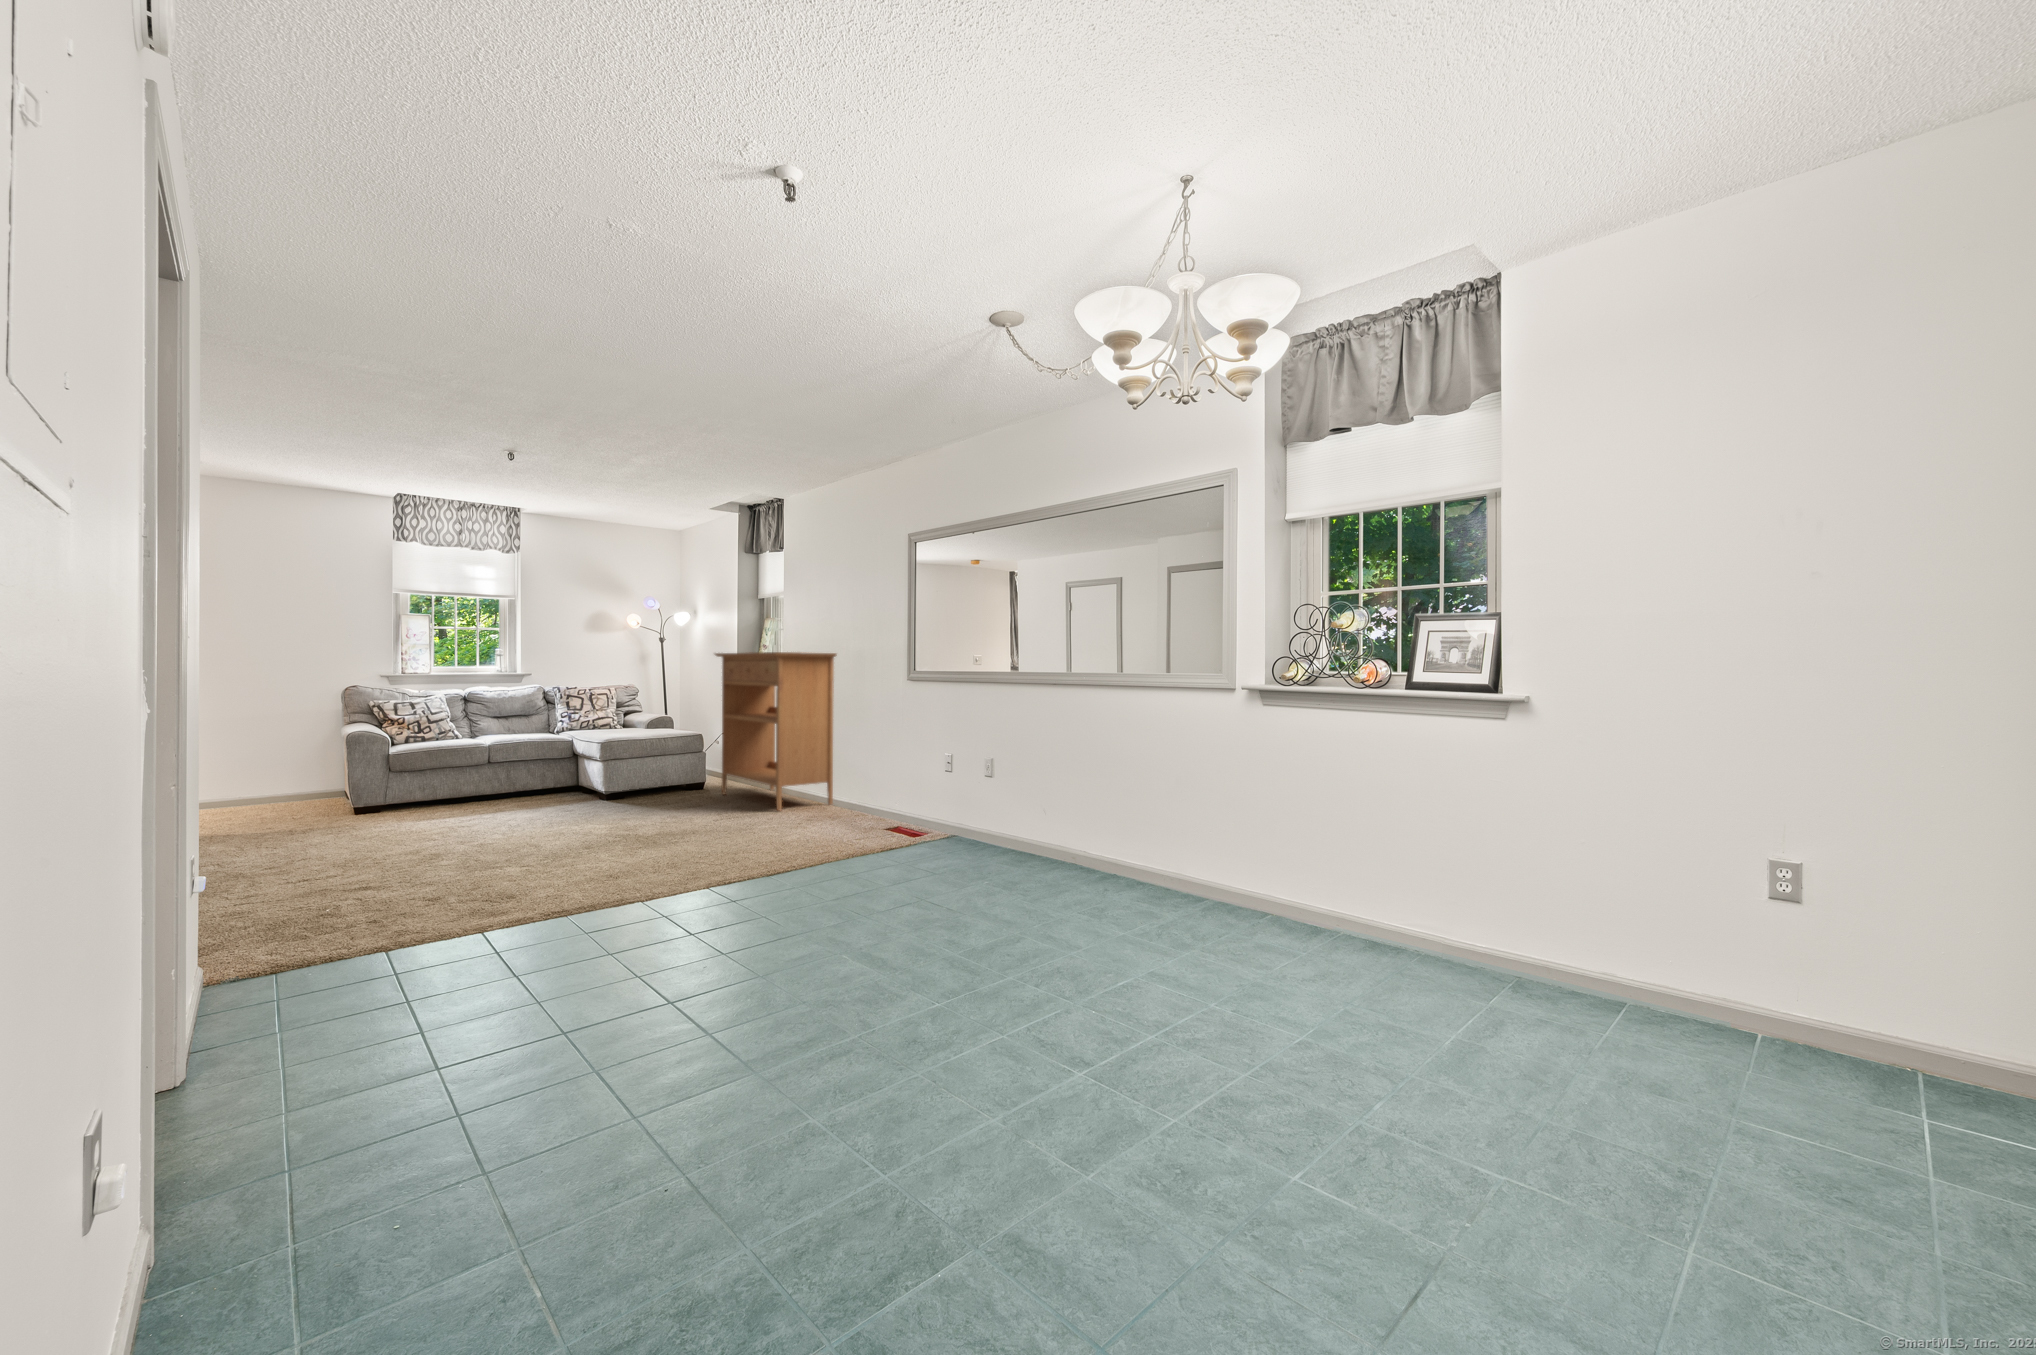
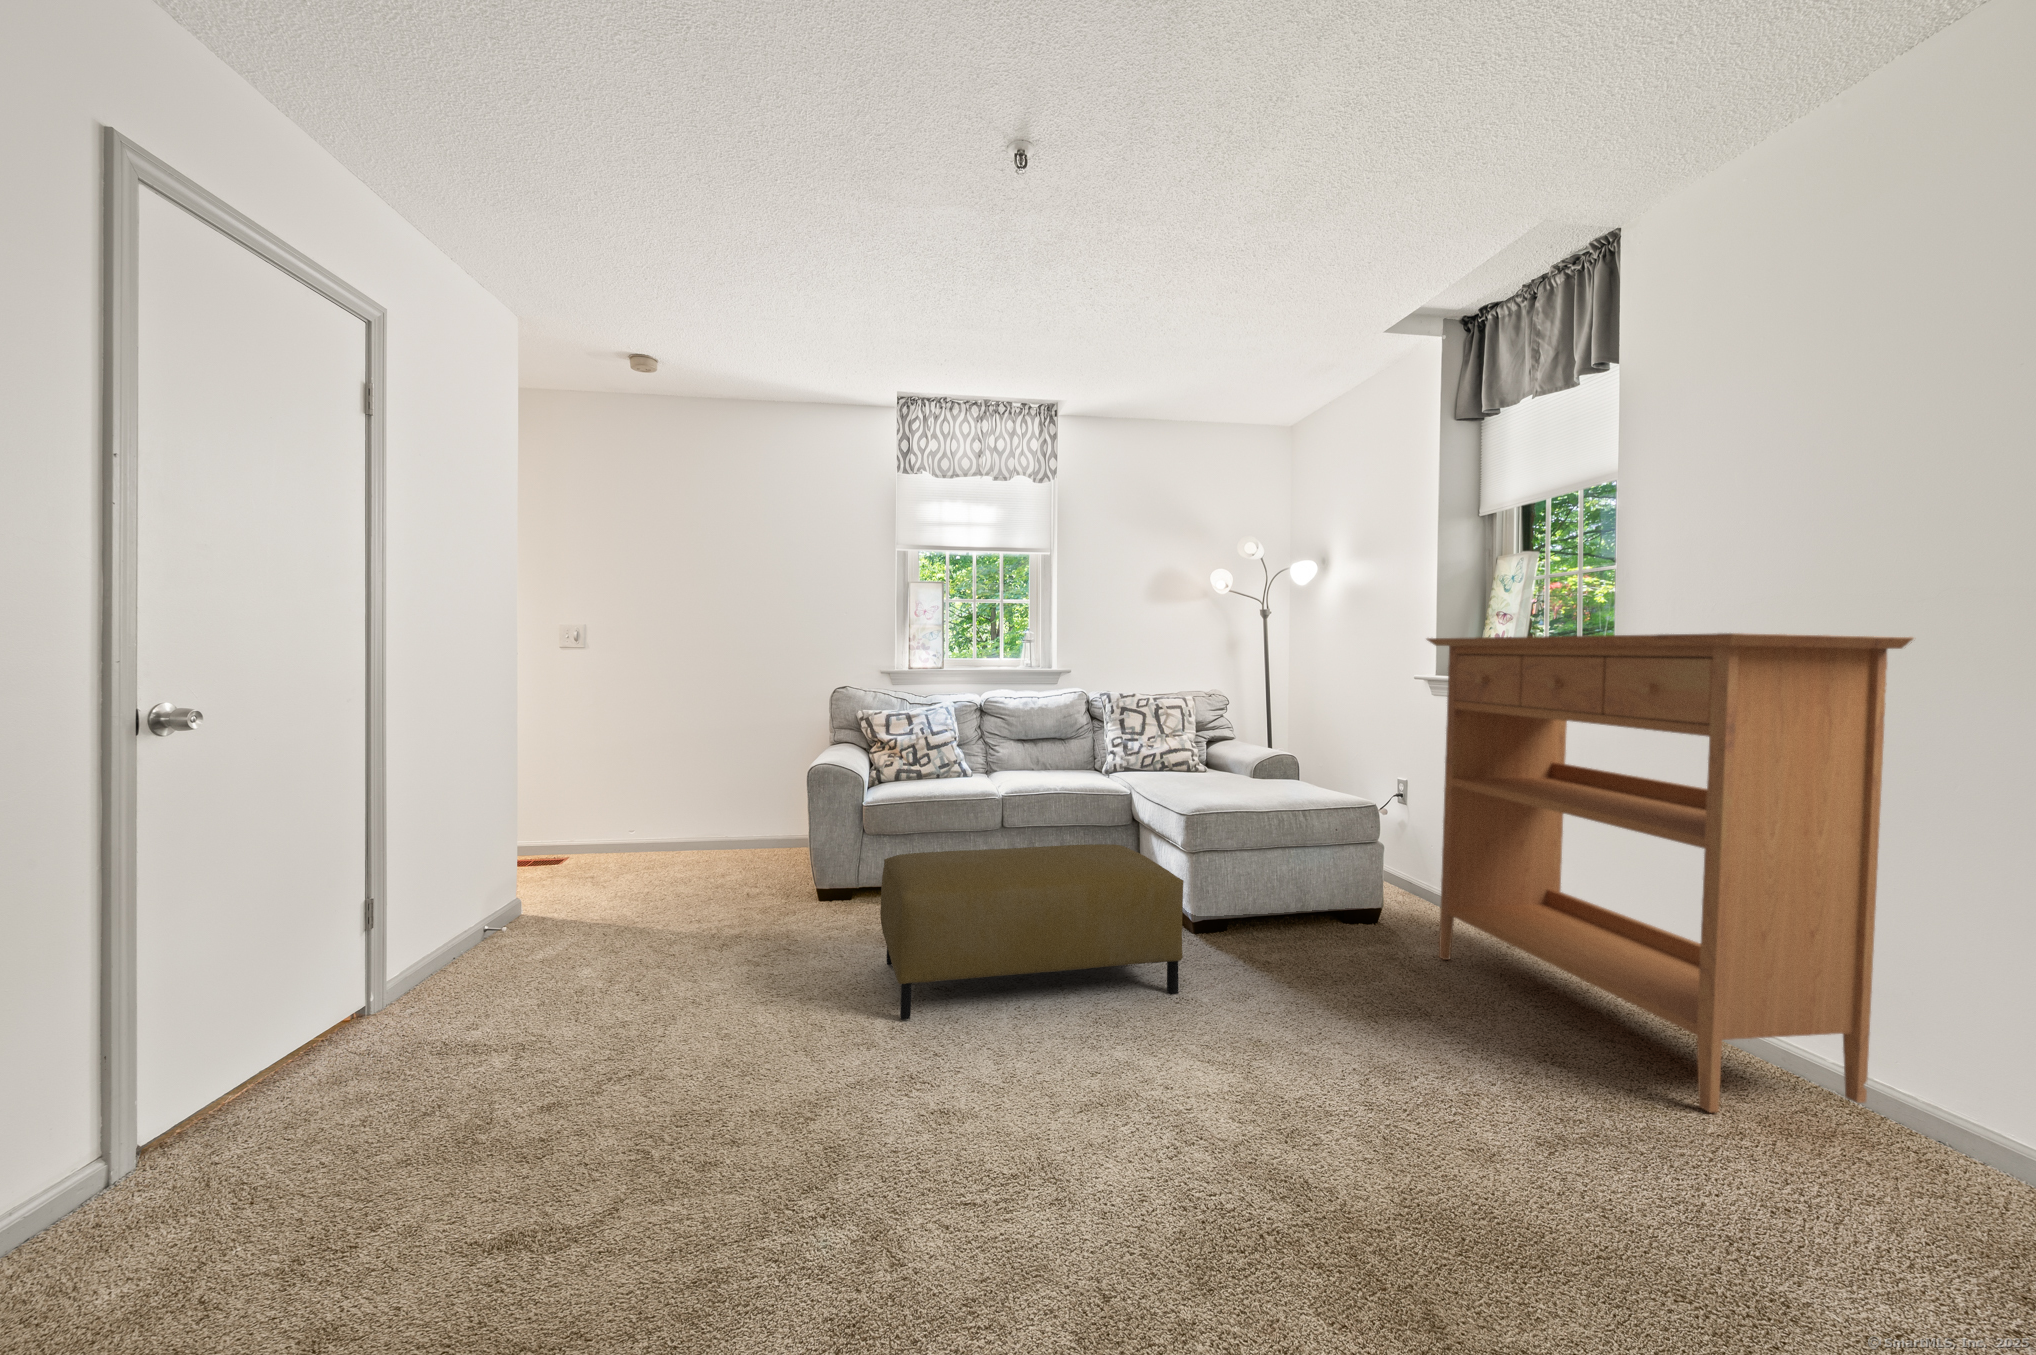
ottoman: none [422,755,592,830] -> present [880,844,1184,1020]

